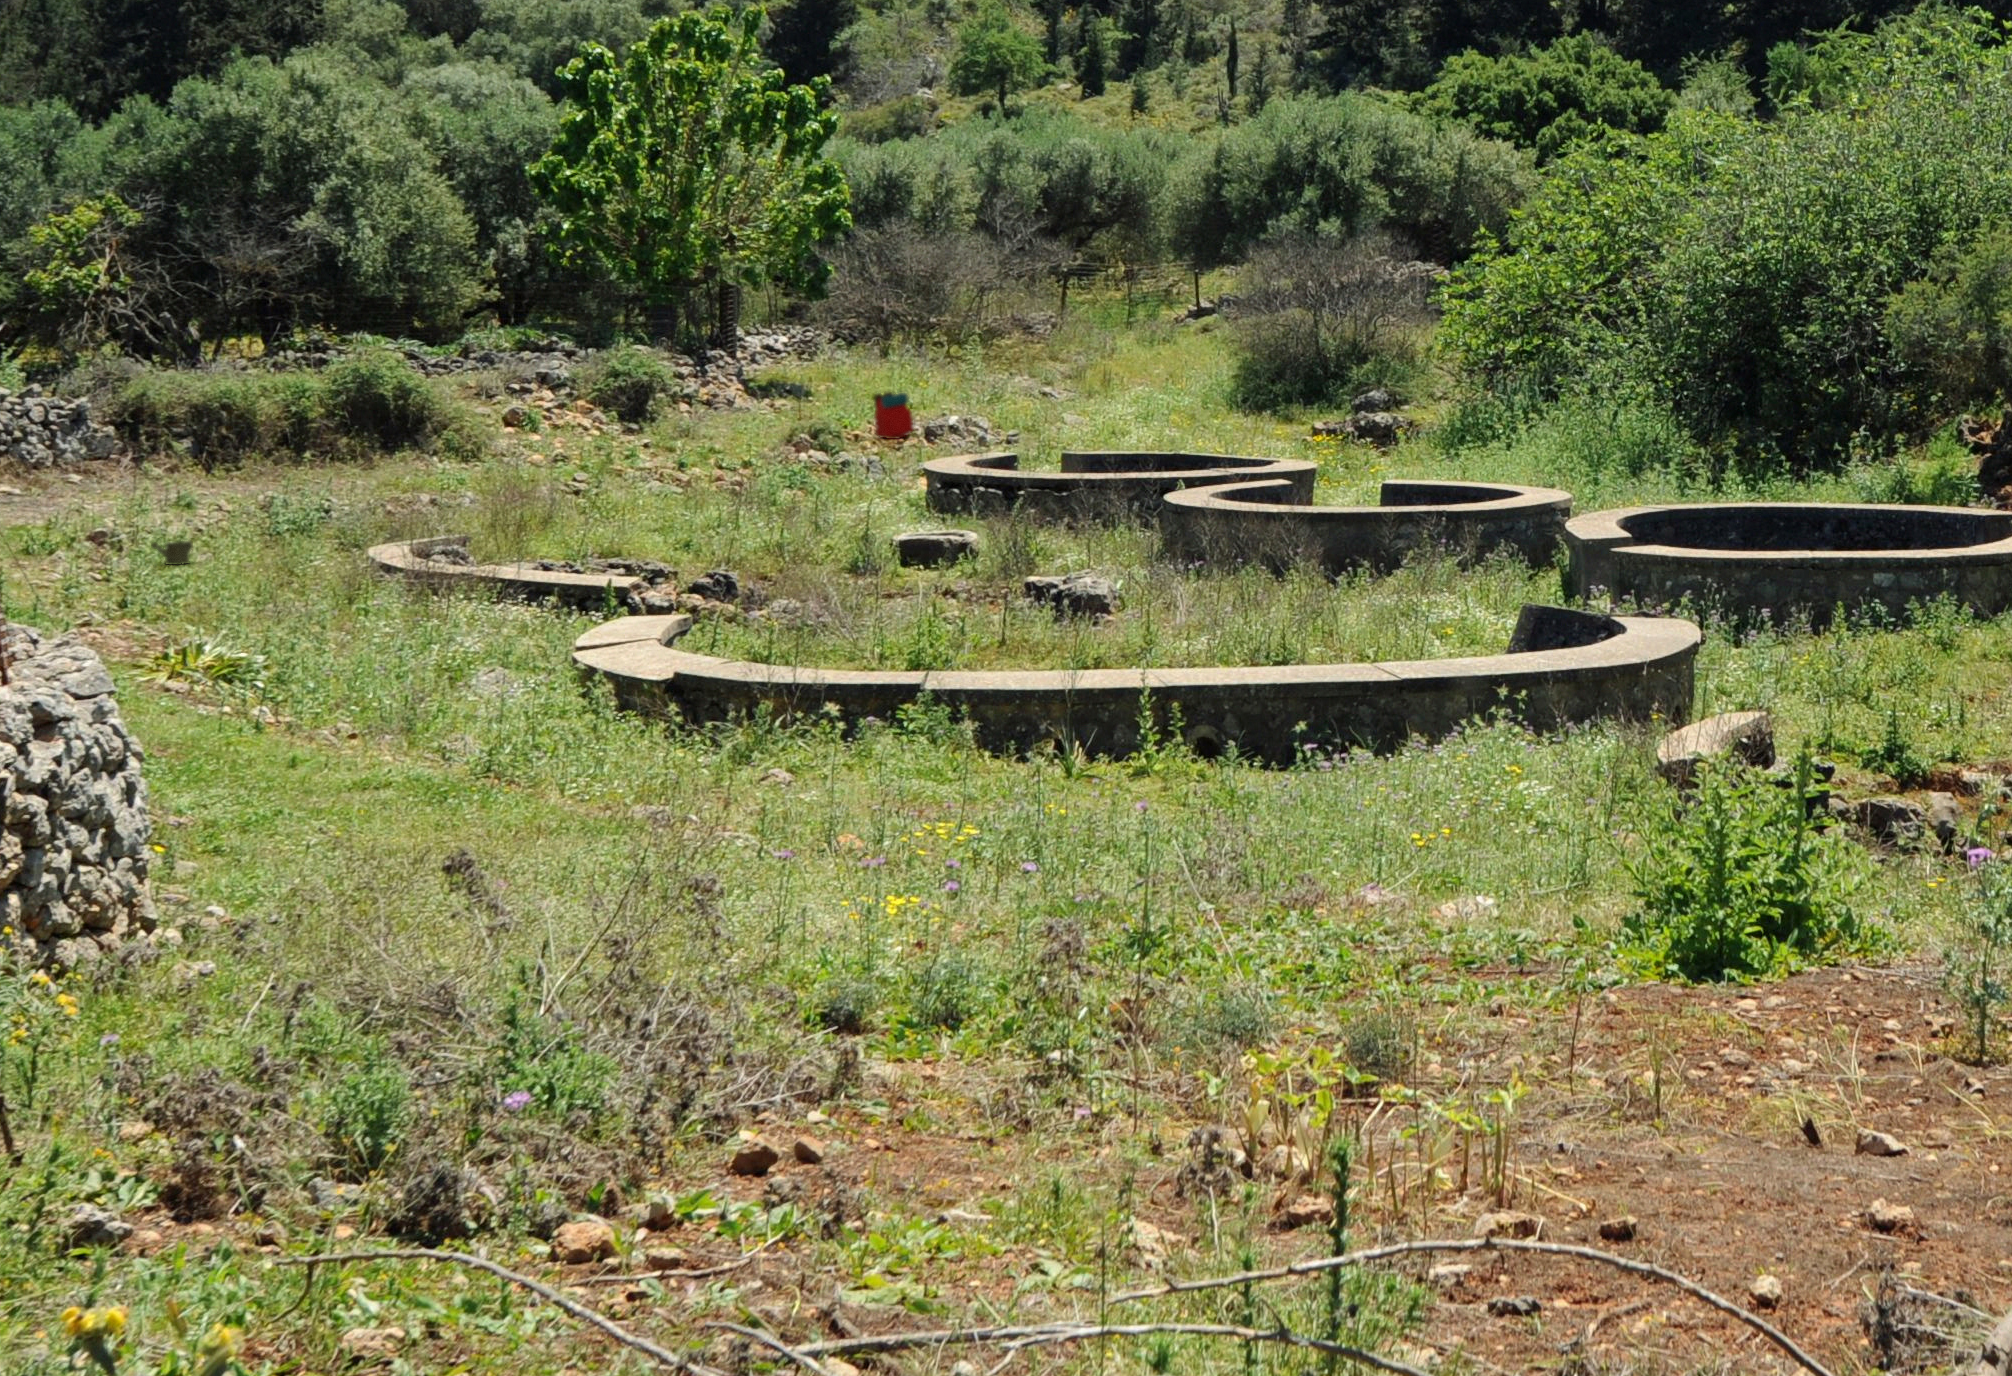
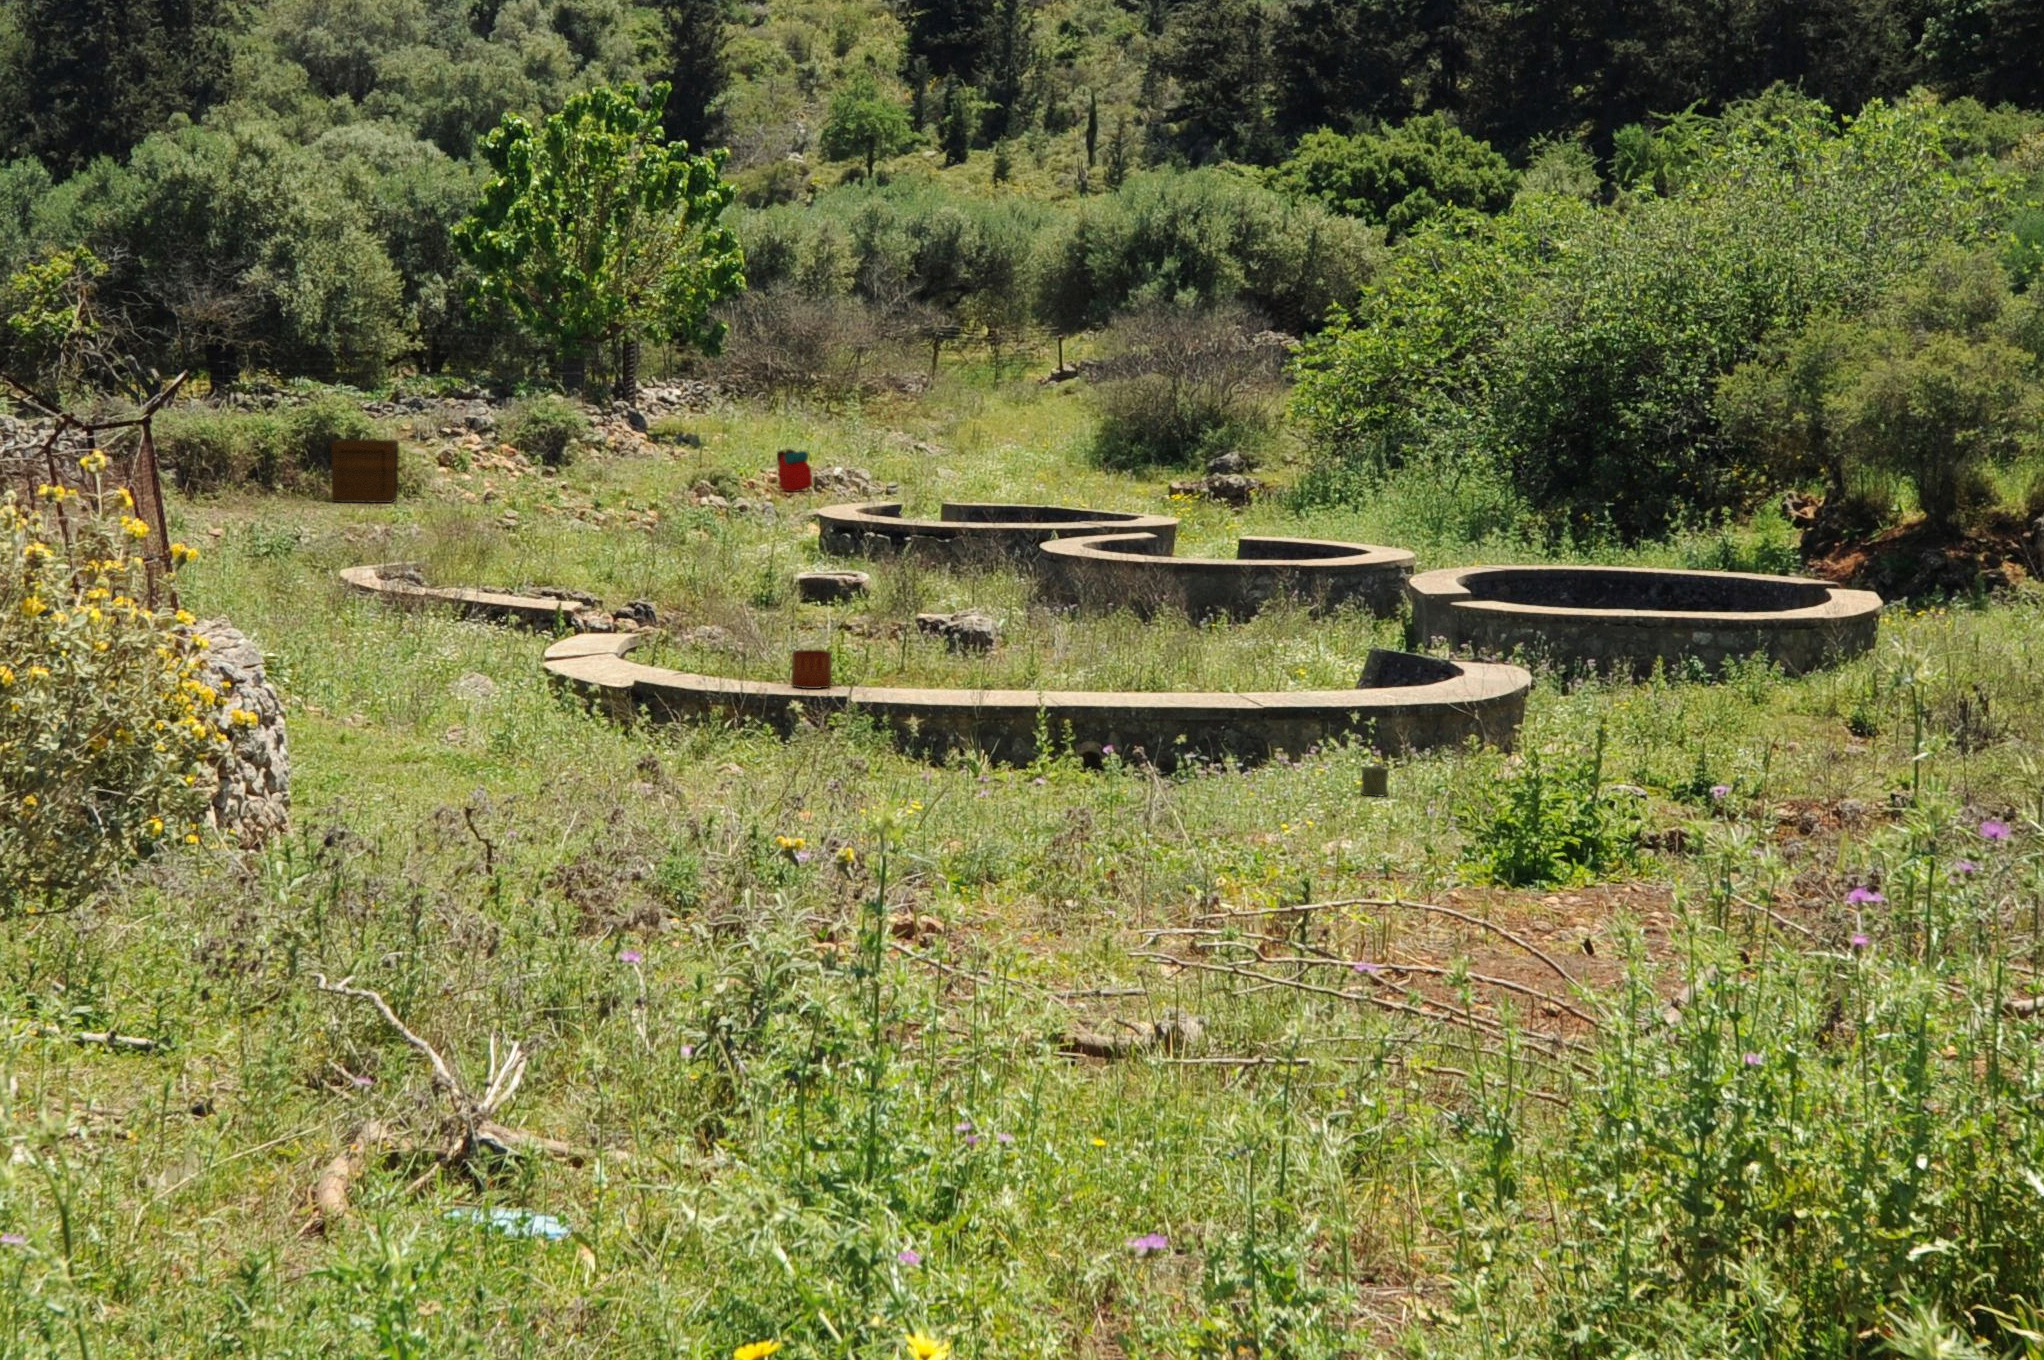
wooden crate: none [328,390,416,463] -> present [331,439,399,503]
watering can: present [151,541,193,565] -> present [1361,765,1389,796]
planter: none [776,637,831,688] -> present [791,650,832,689]

